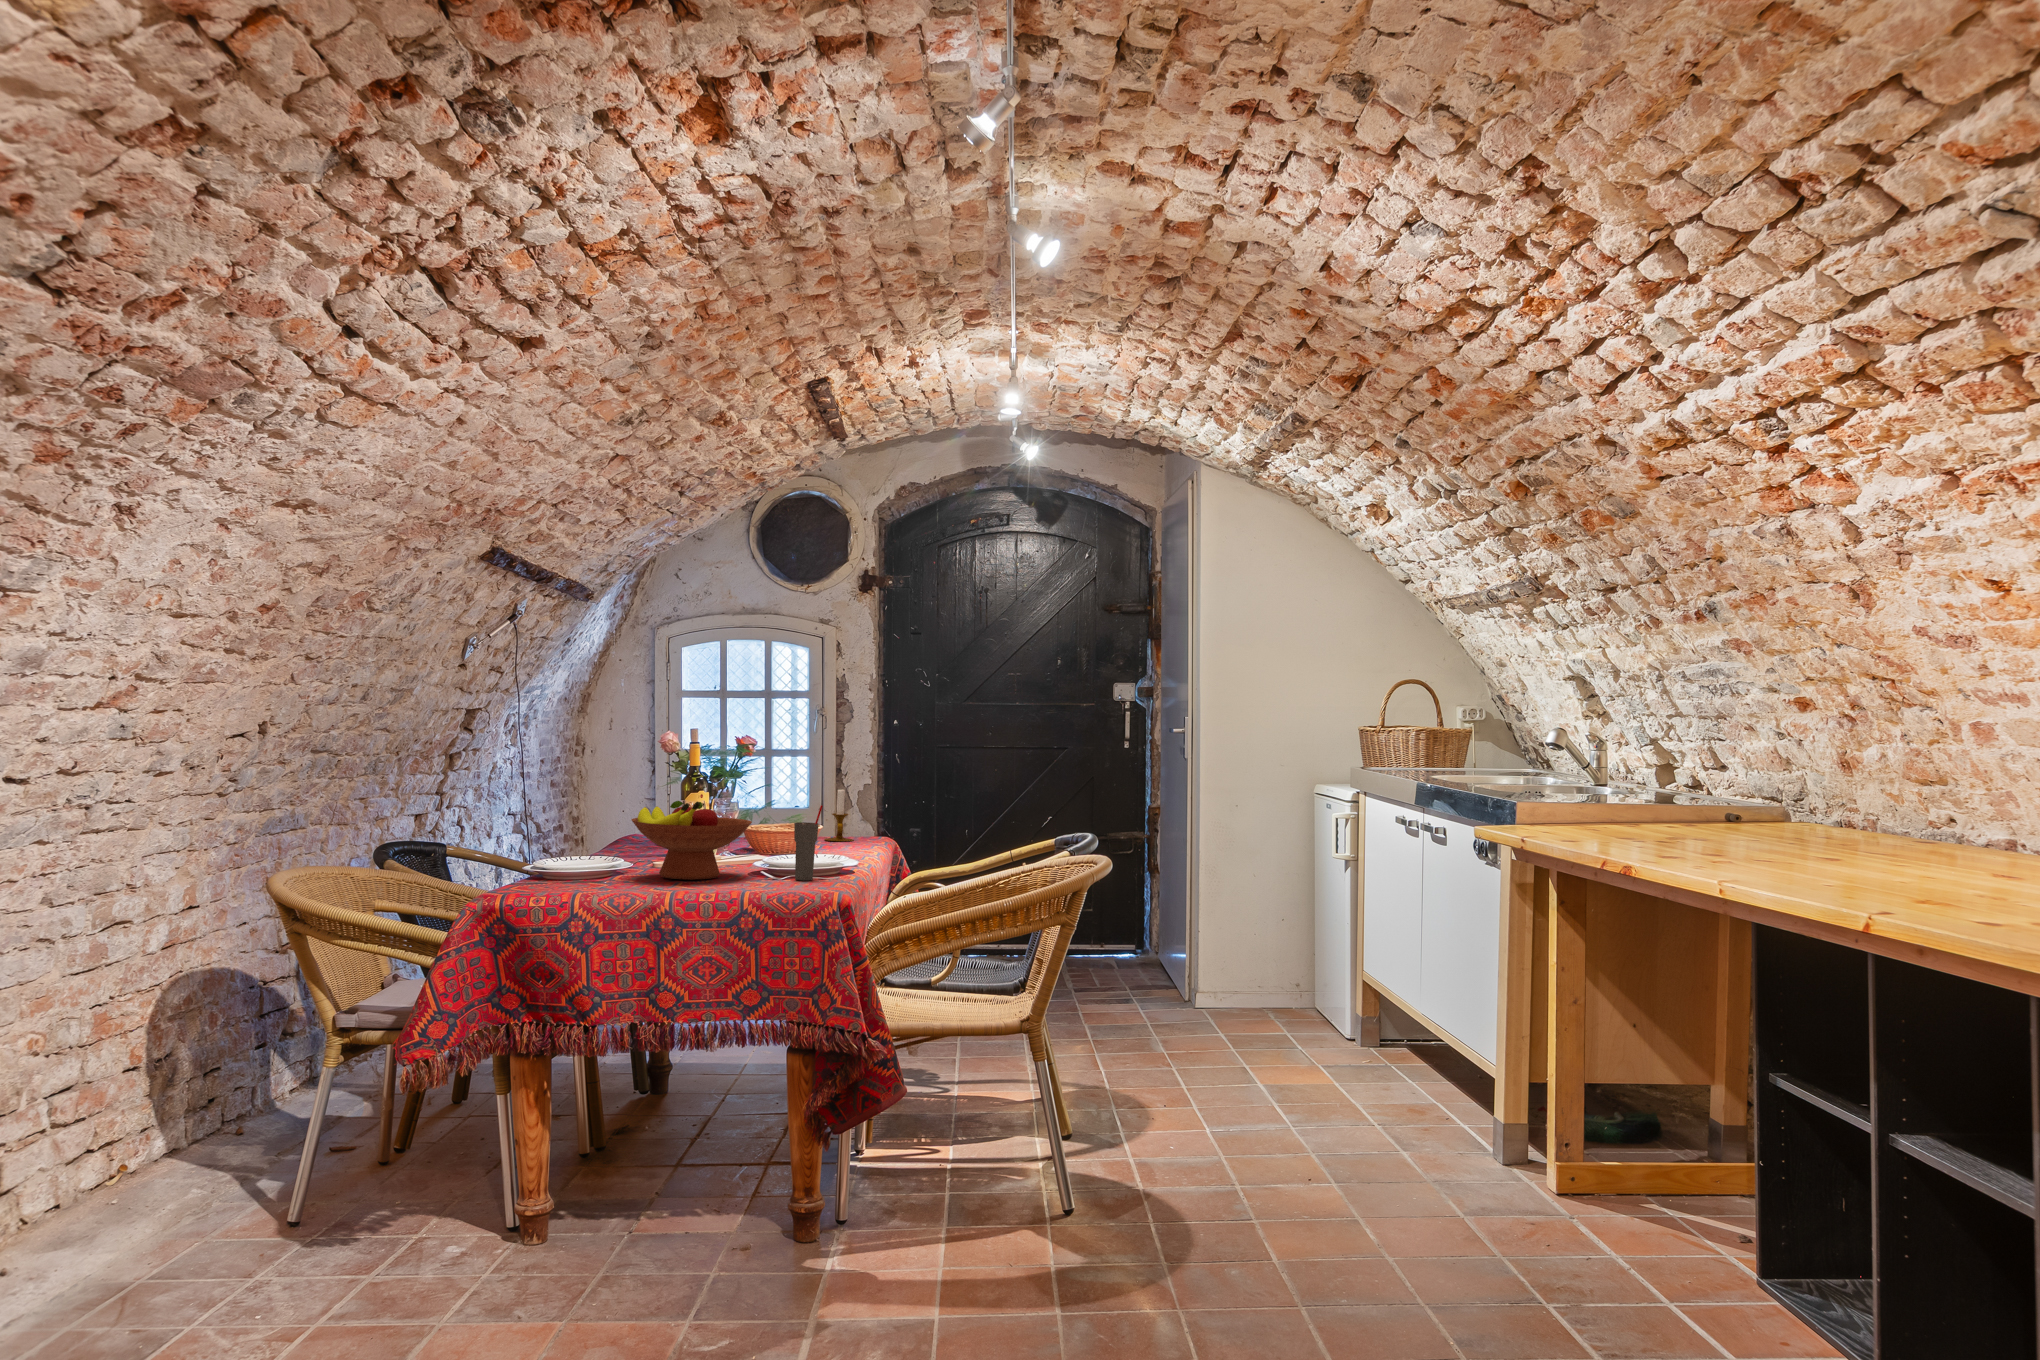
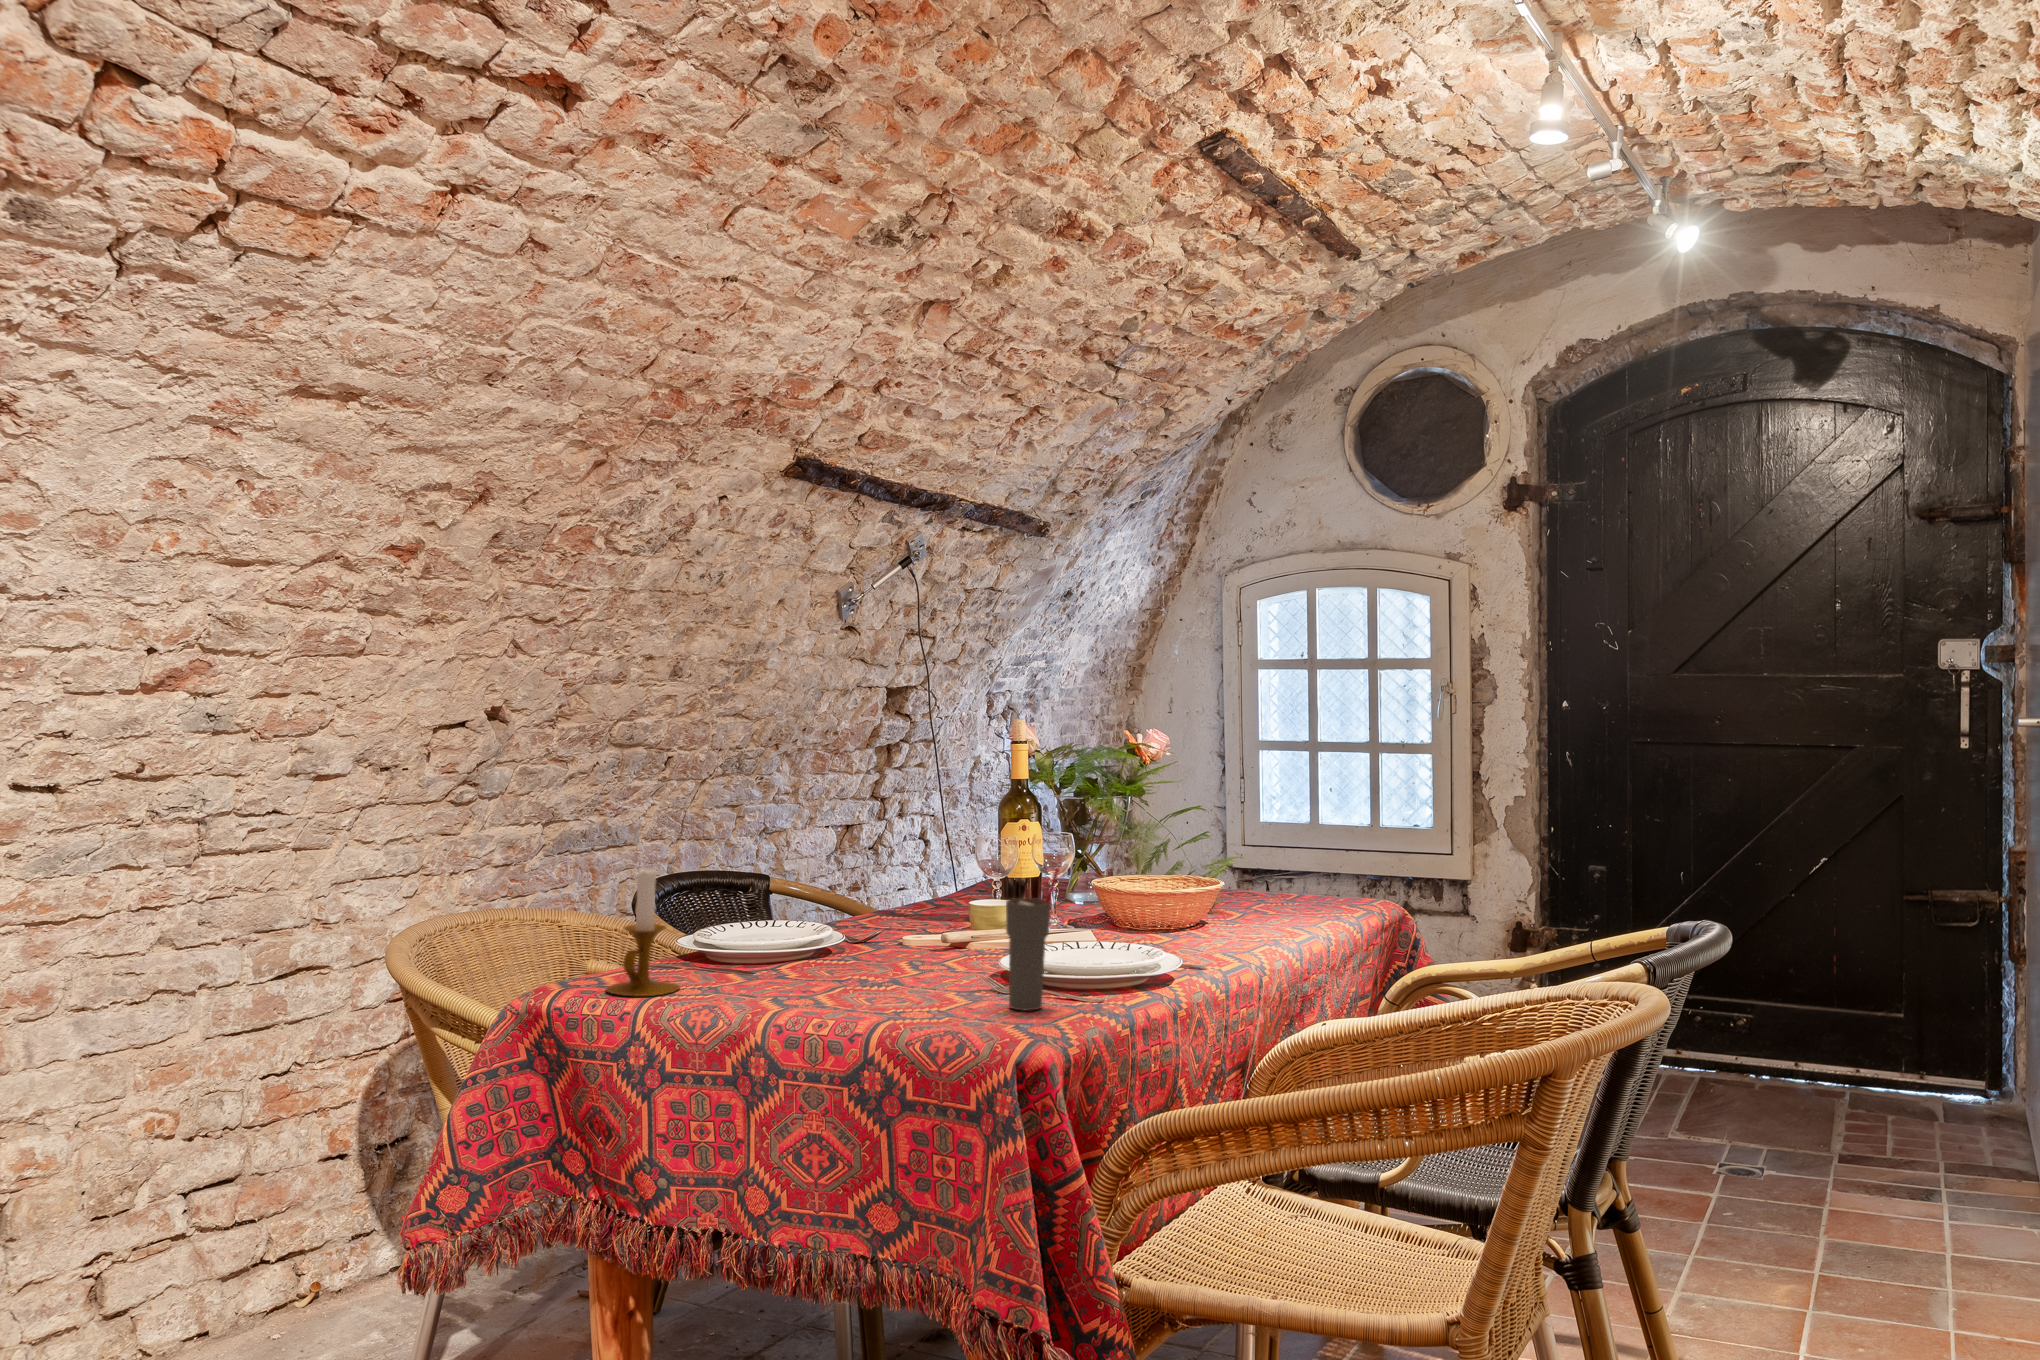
candlestick: present [824,790,853,841] -> present [606,869,680,996]
fruit bowl: present [632,801,752,880] -> none [763,846,970,989]

